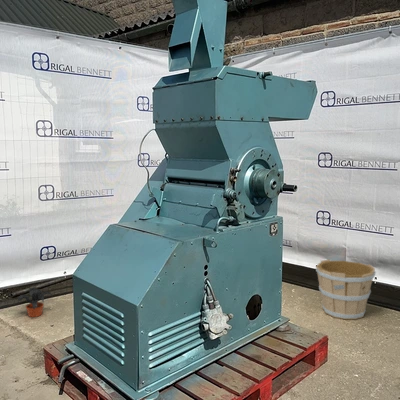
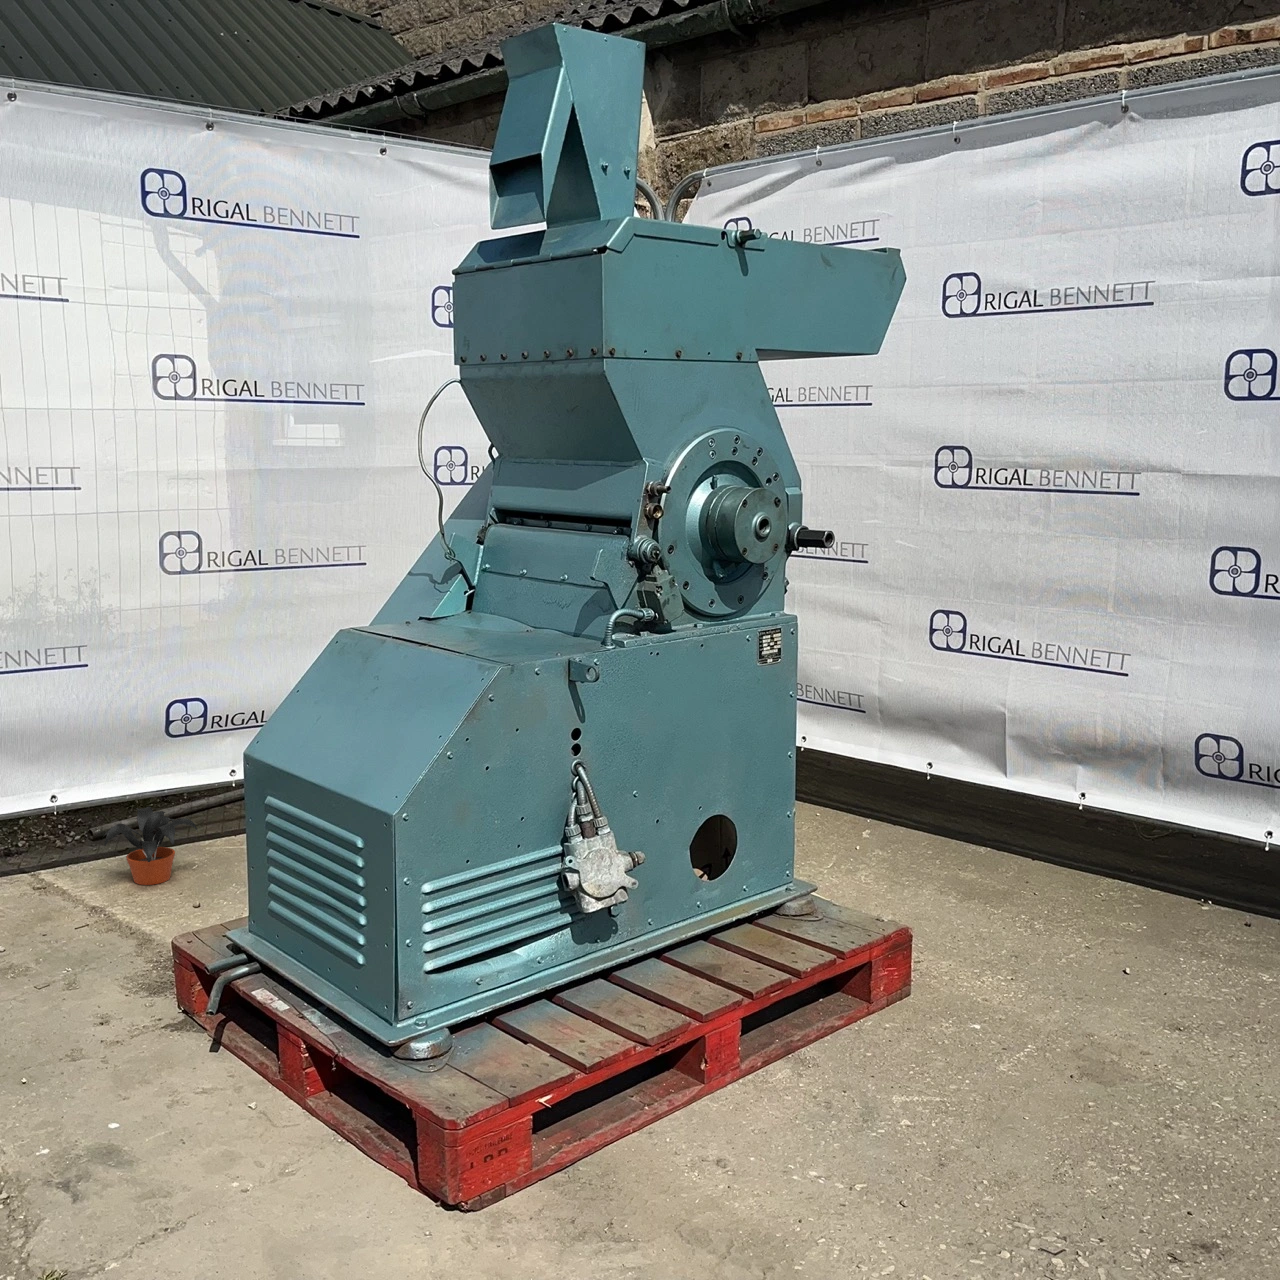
wooden bucket: present [316,260,375,319] -> none [914,743,1075,902]

